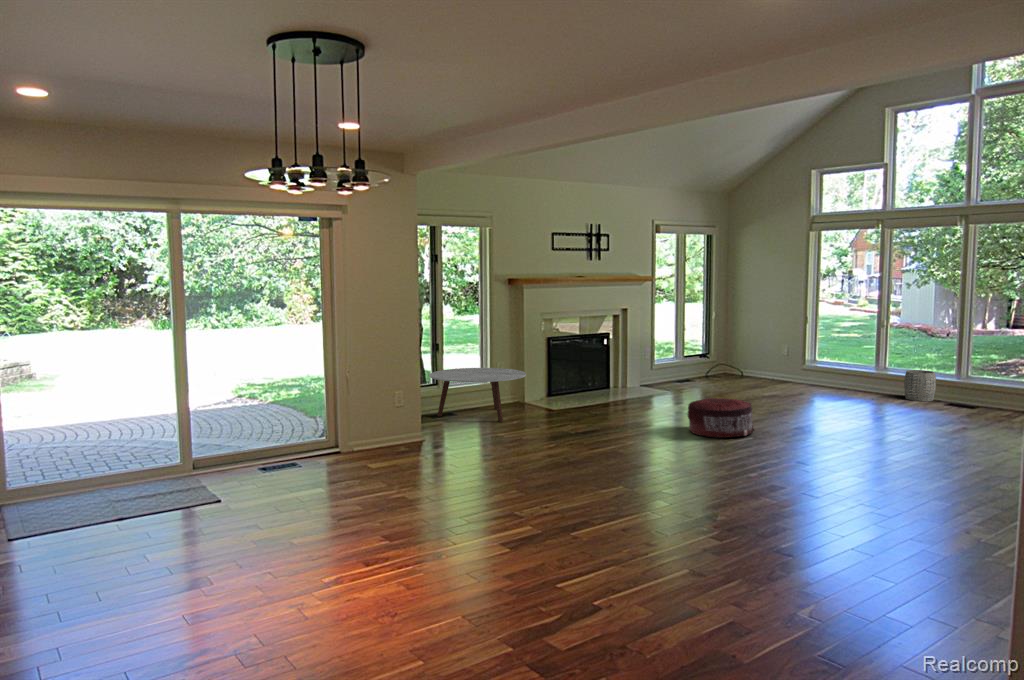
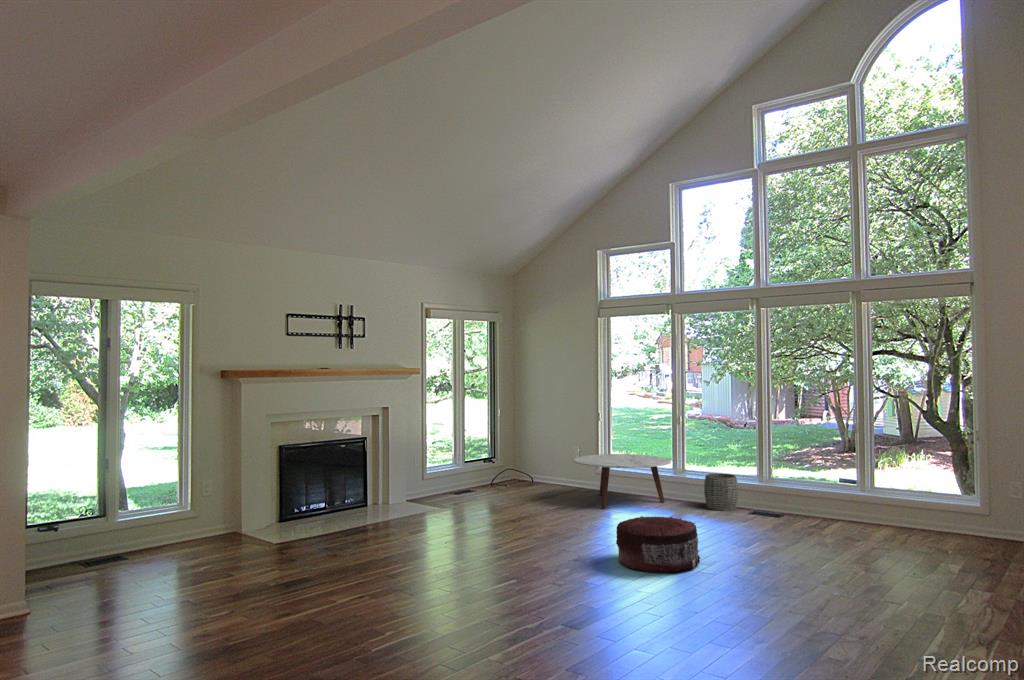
coffee table: present [429,368,526,422] -> present [574,454,671,509]
pouf: present [688,398,754,438] -> present [616,516,700,572]

